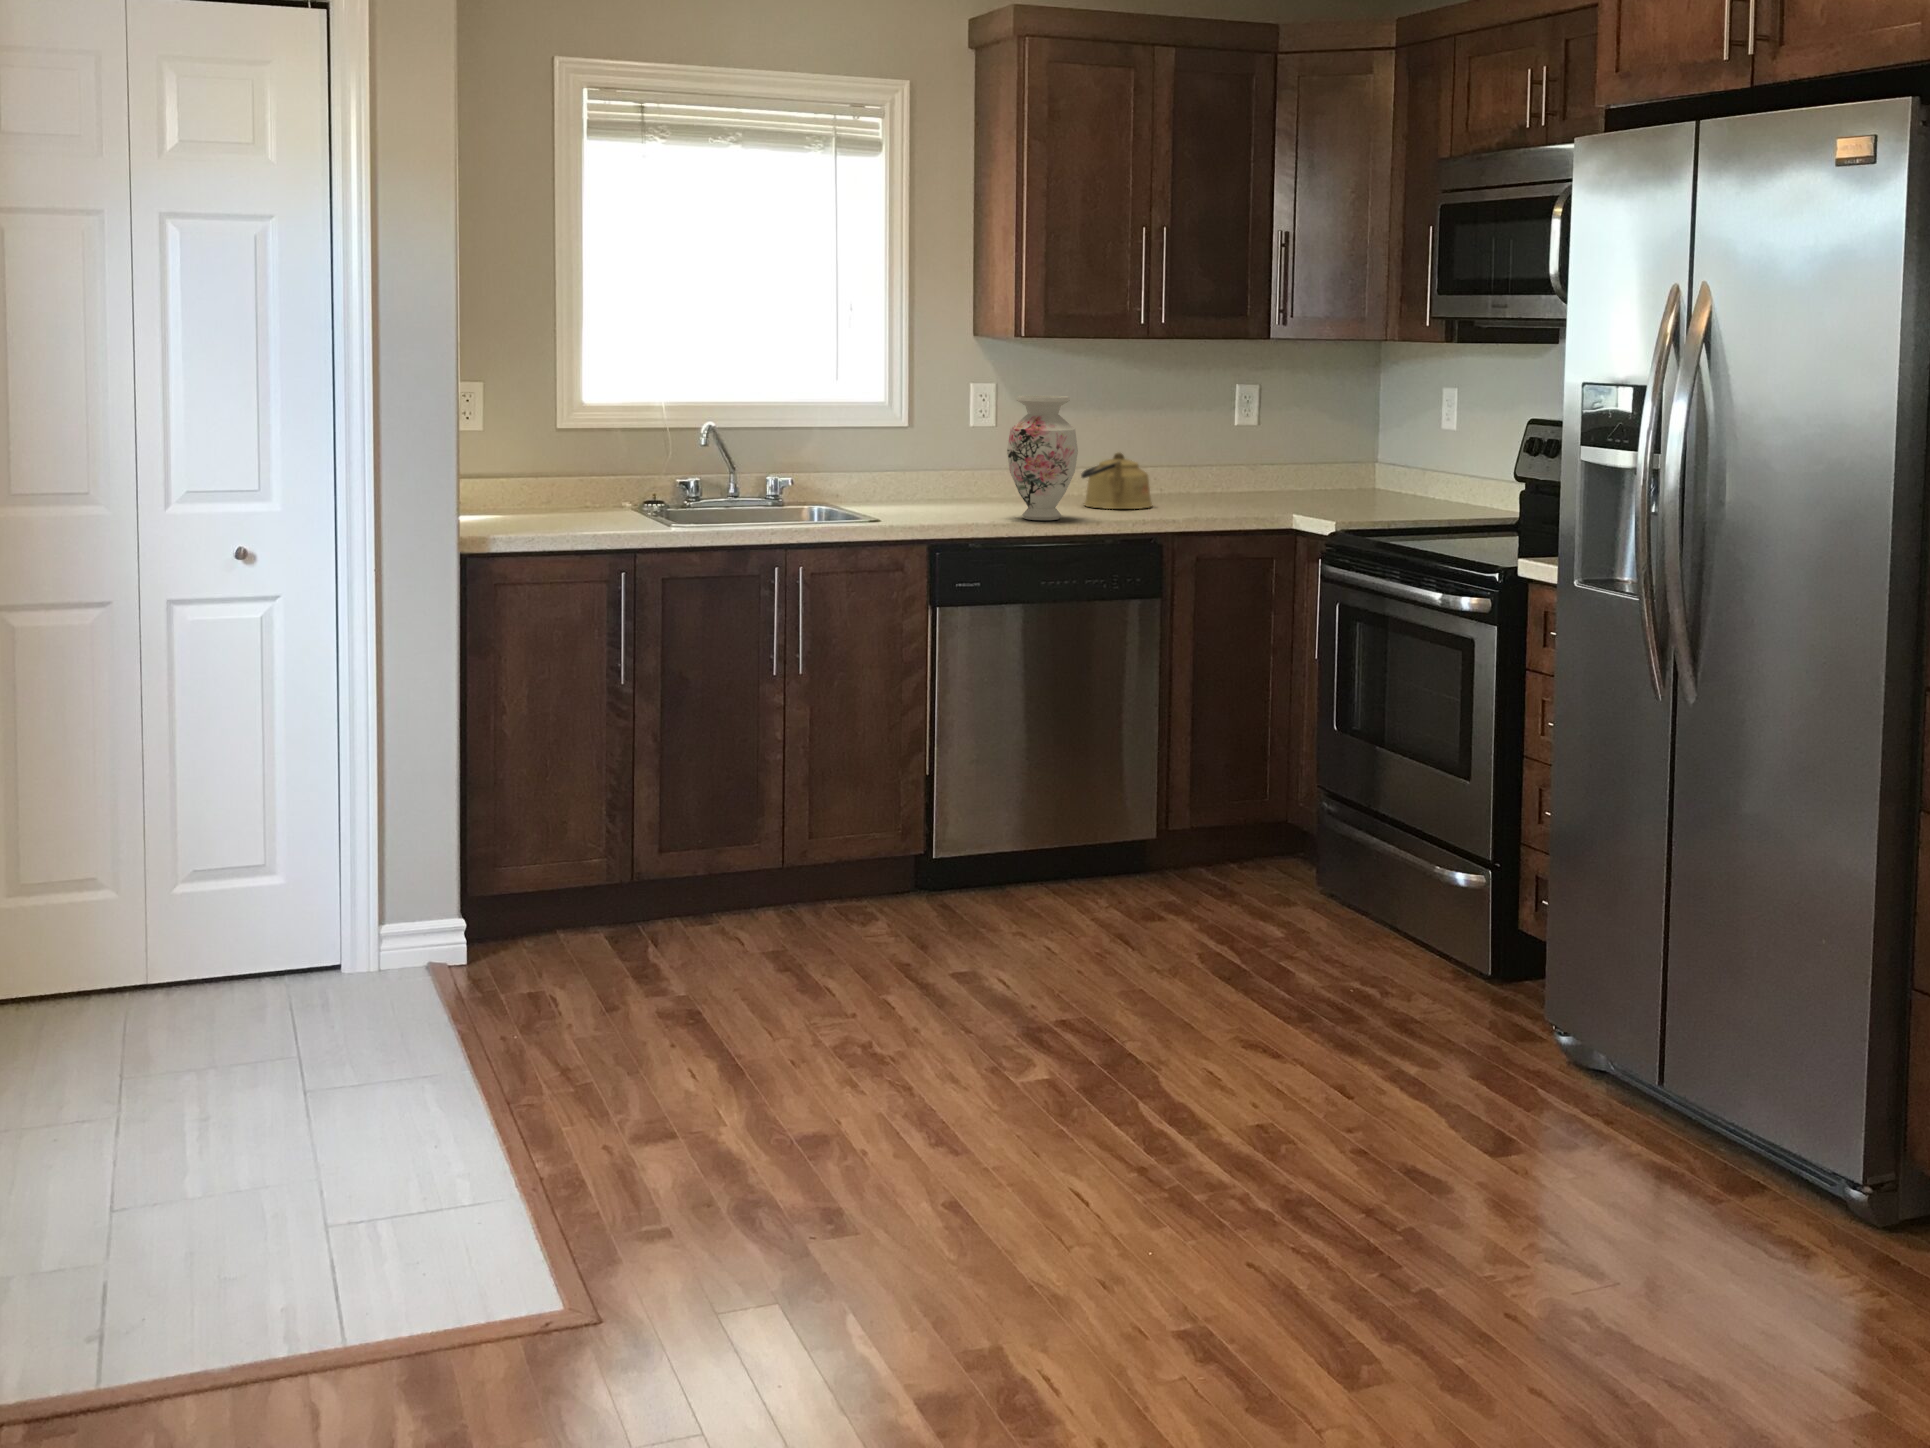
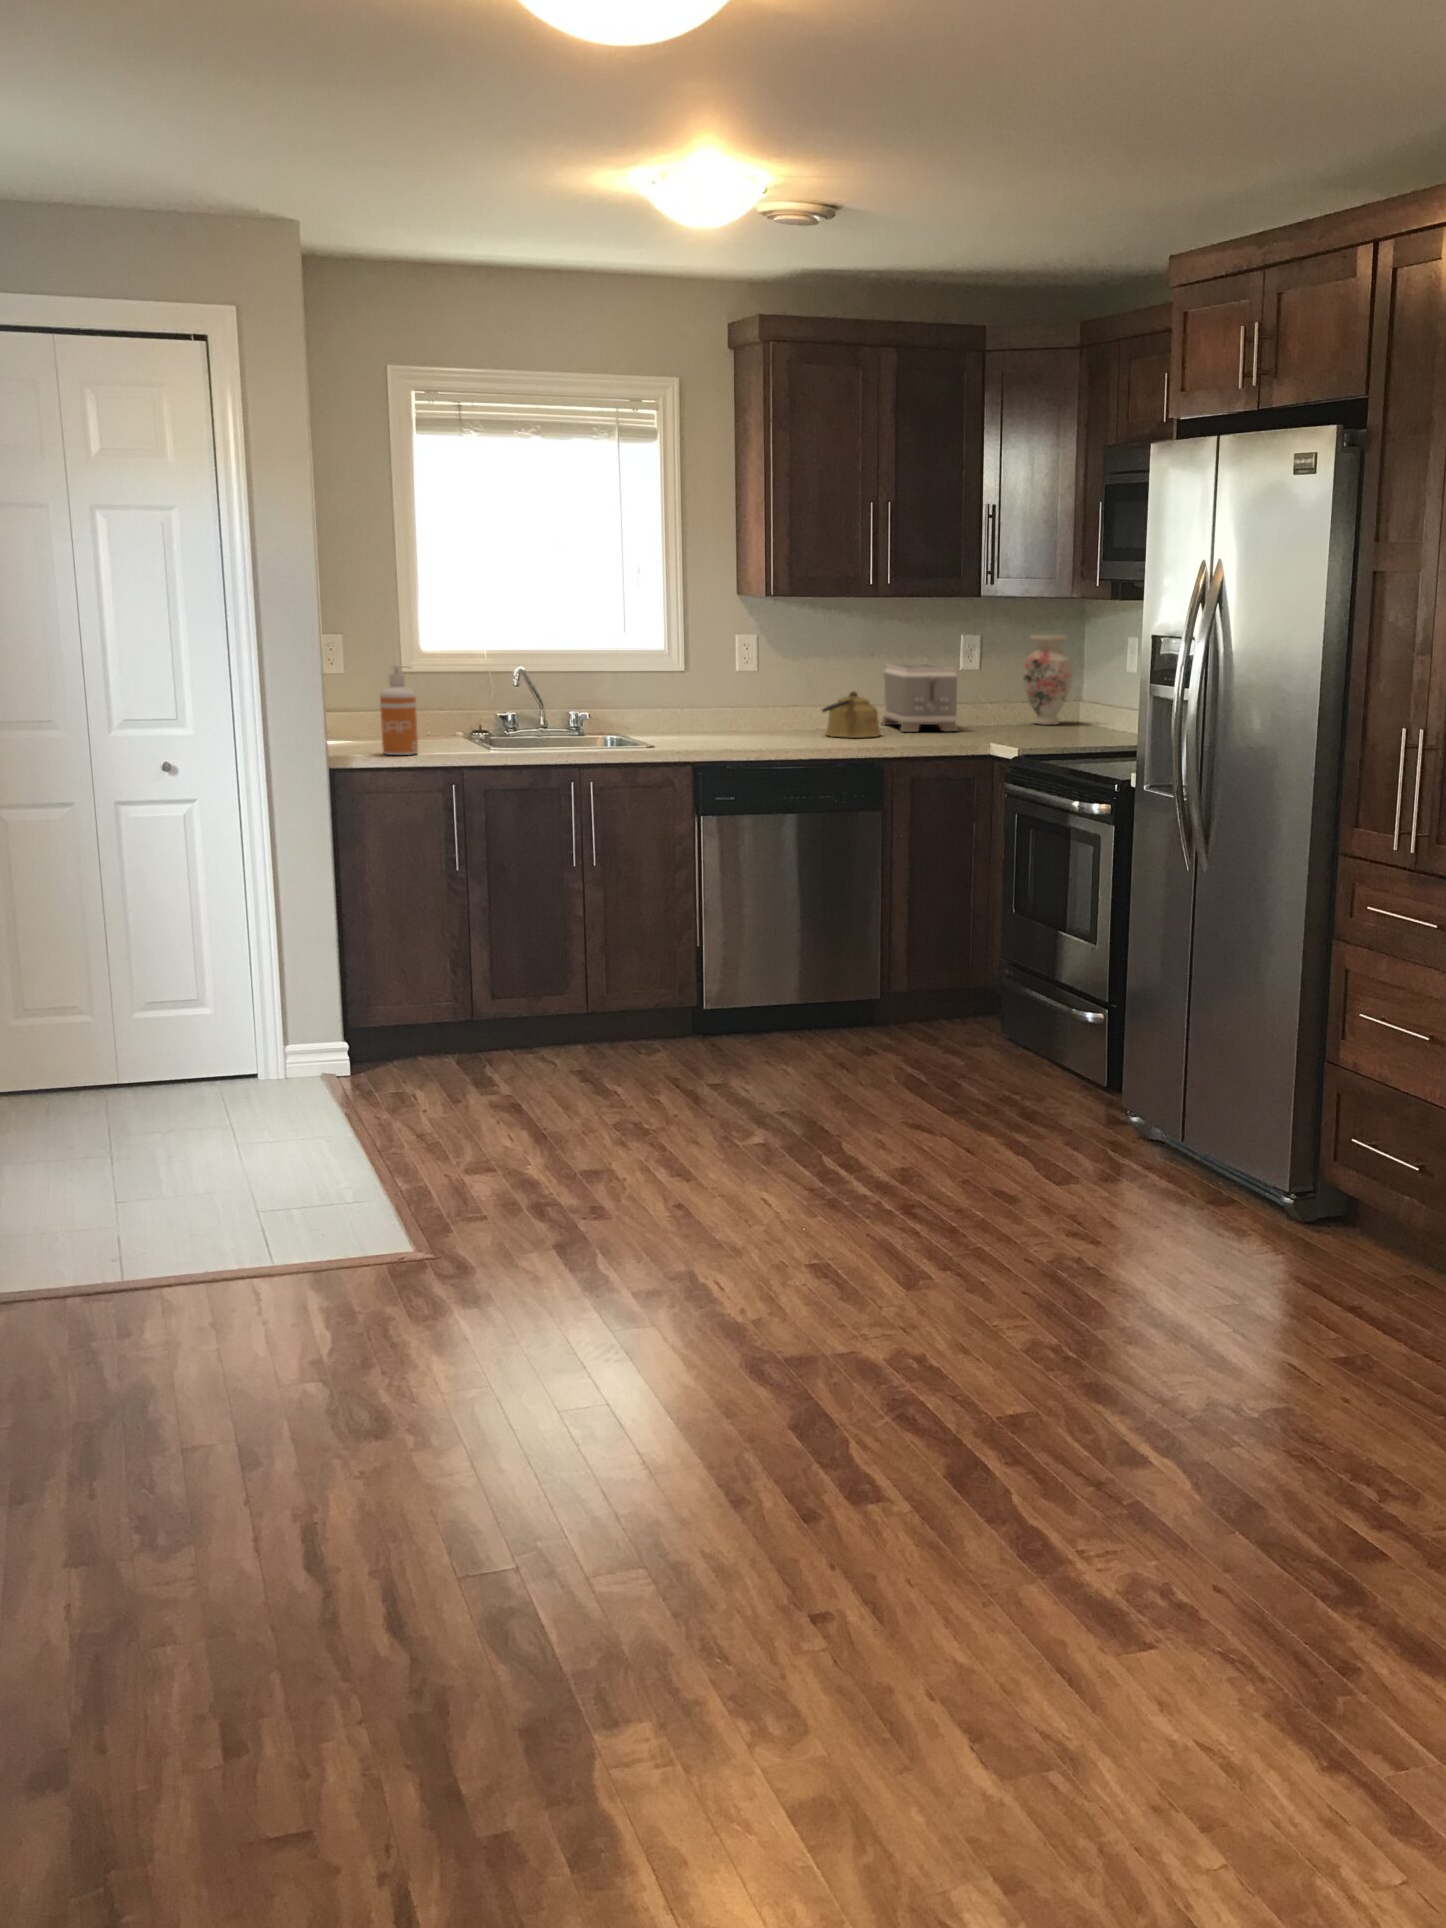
vase: present [1007,396,1078,520] -> present [1023,635,1073,725]
soap dispenser: none [530,420,577,534] -> present [380,665,418,755]
toaster: none [1140,420,1242,501] -> present [881,664,958,732]

